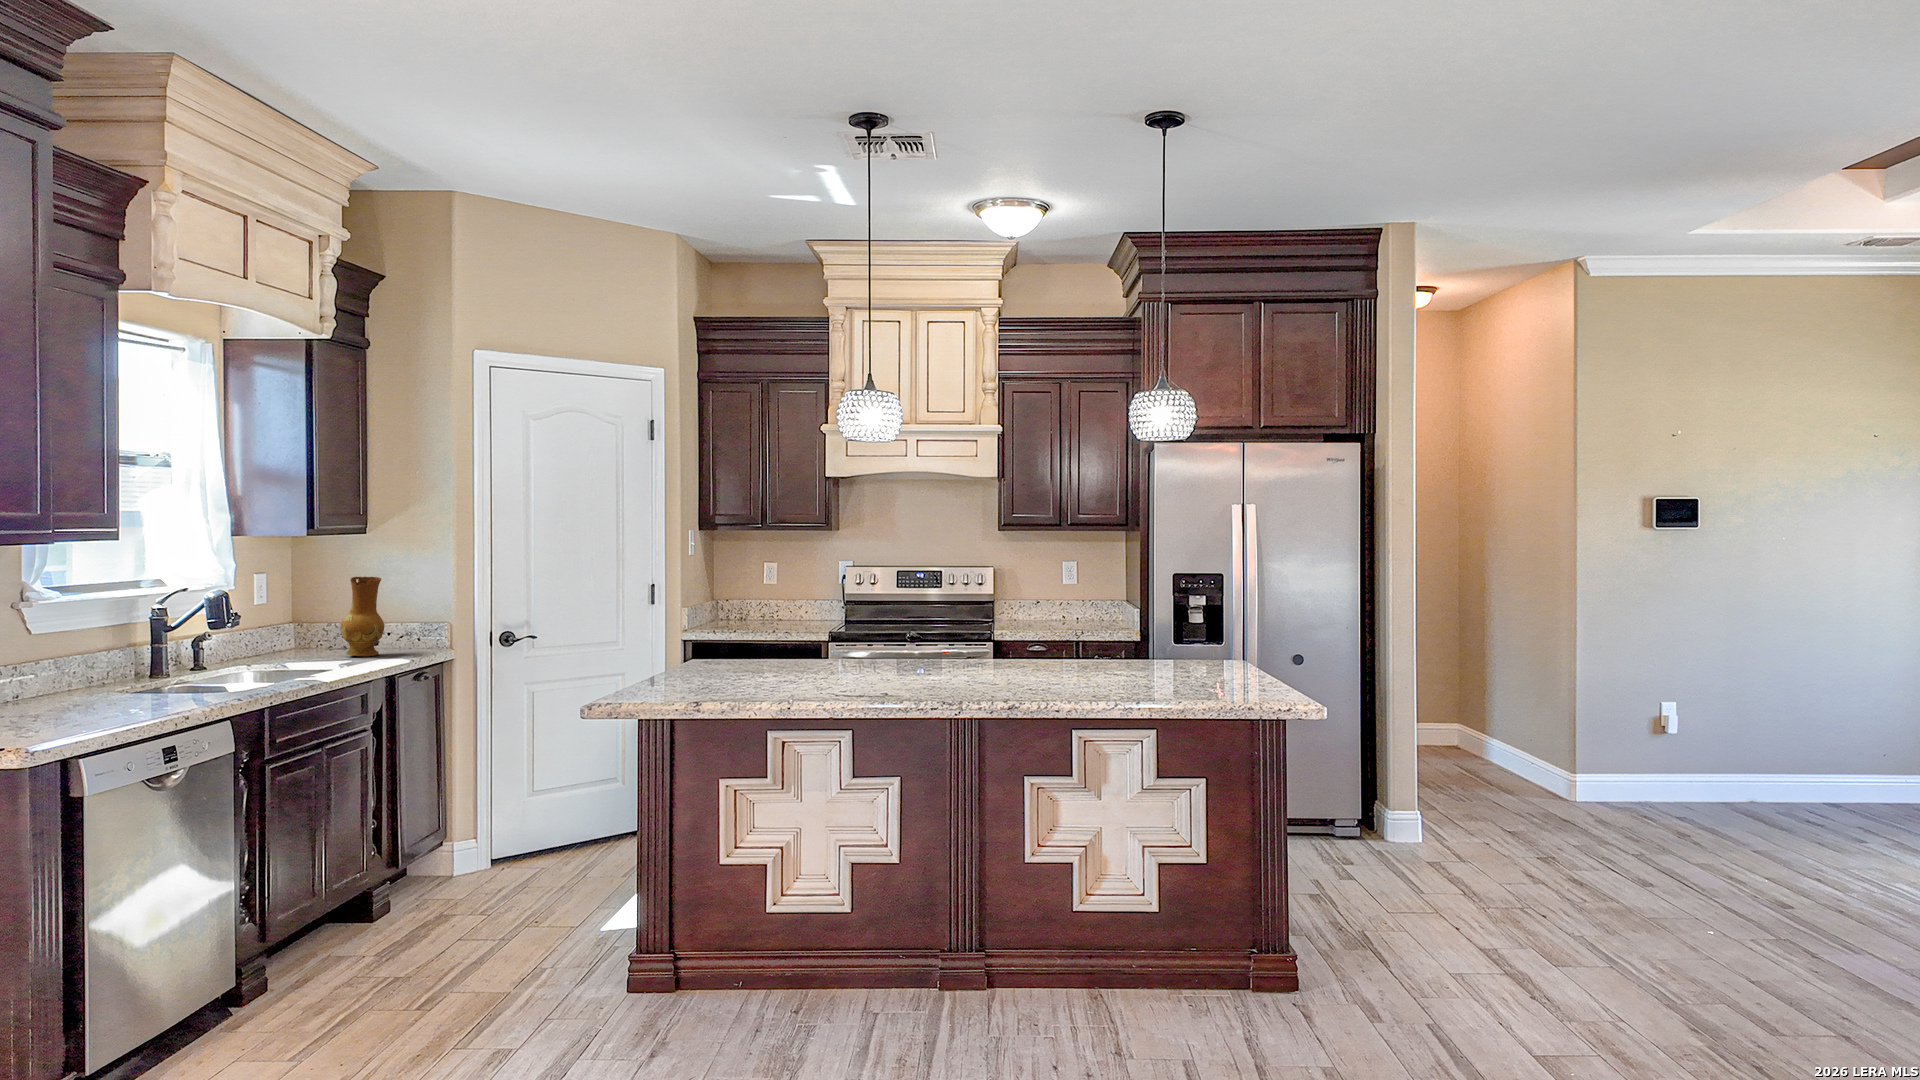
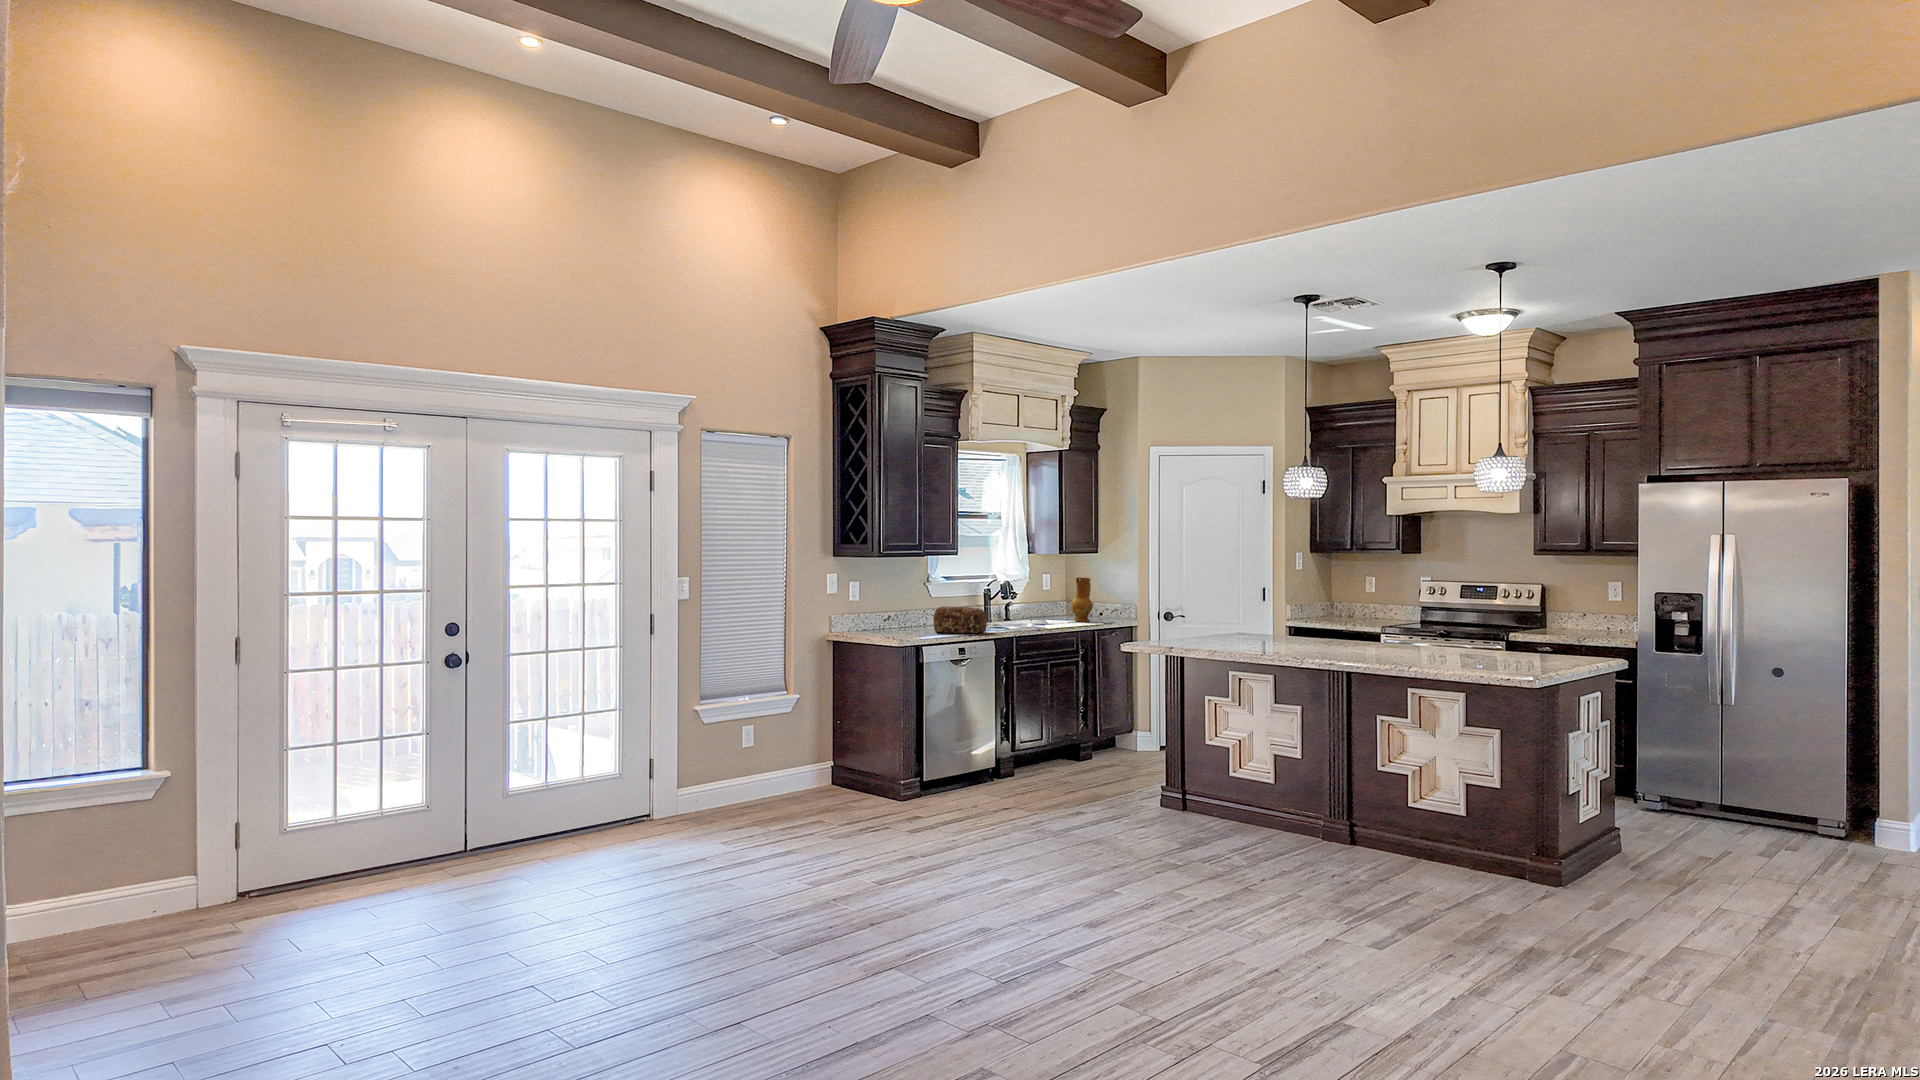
bread loaf: none [40,650,187,715] -> present [934,606,987,633]

